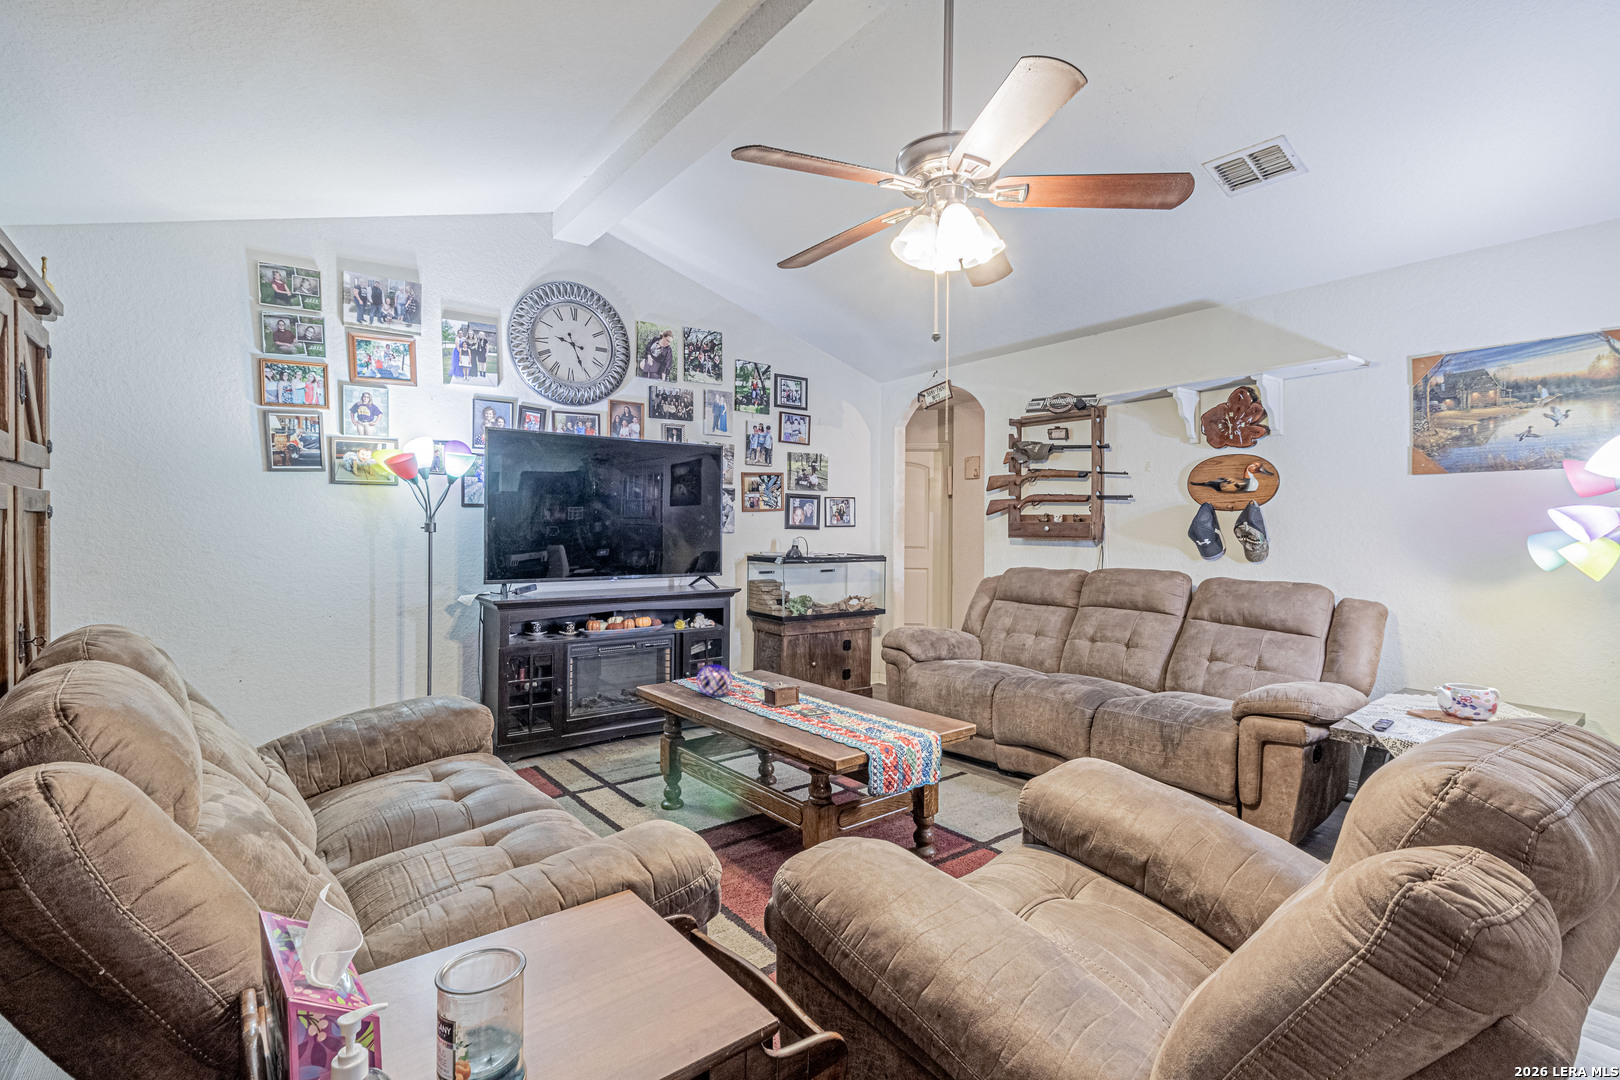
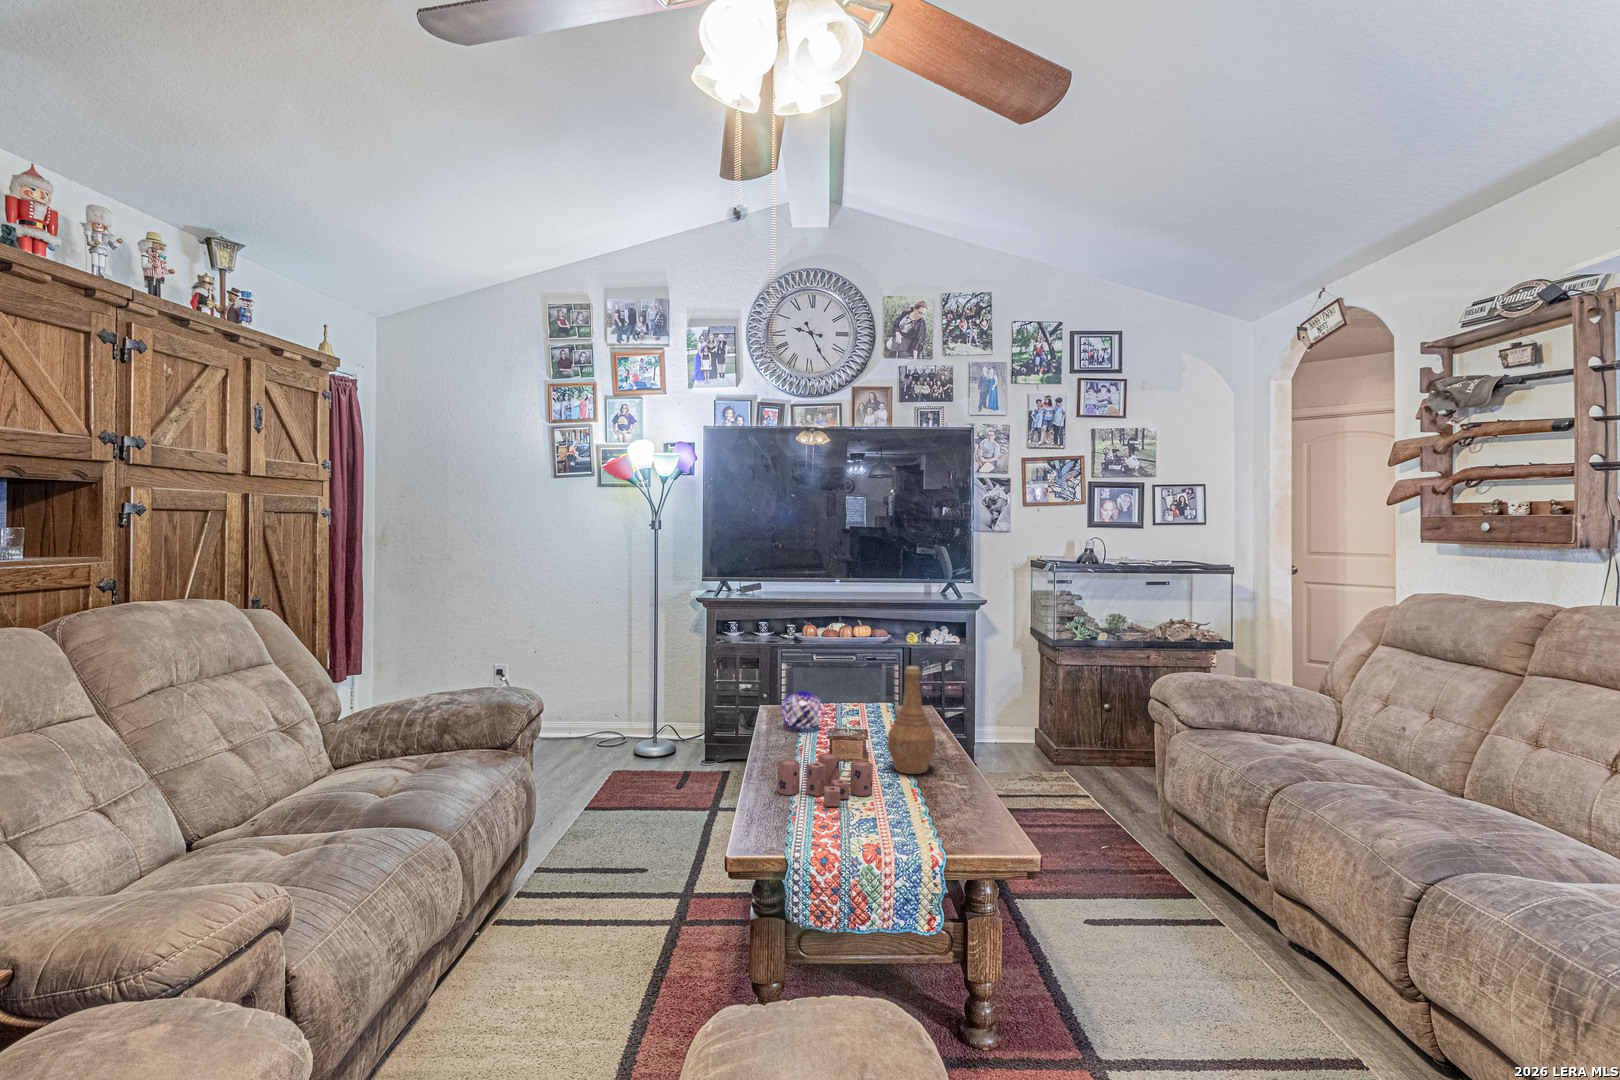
vase: none [821,630,855,708] -> present [888,666,936,774]
candle: none [790,699,848,732] -> present [777,754,873,806]

